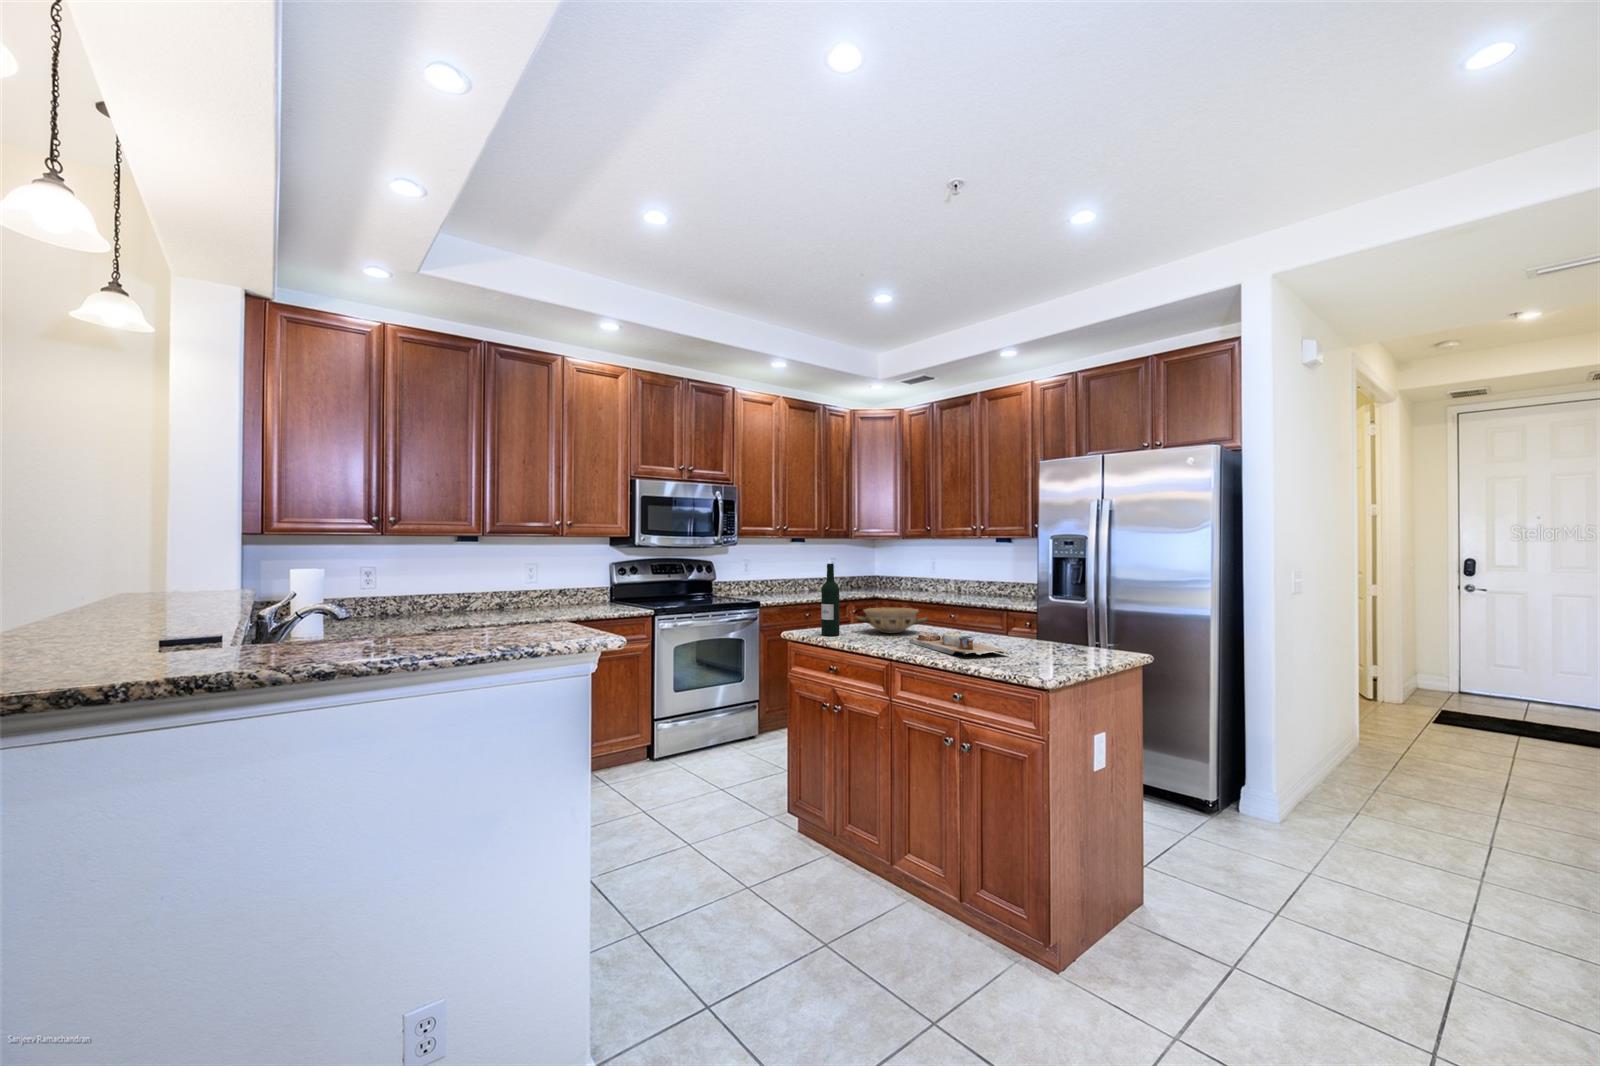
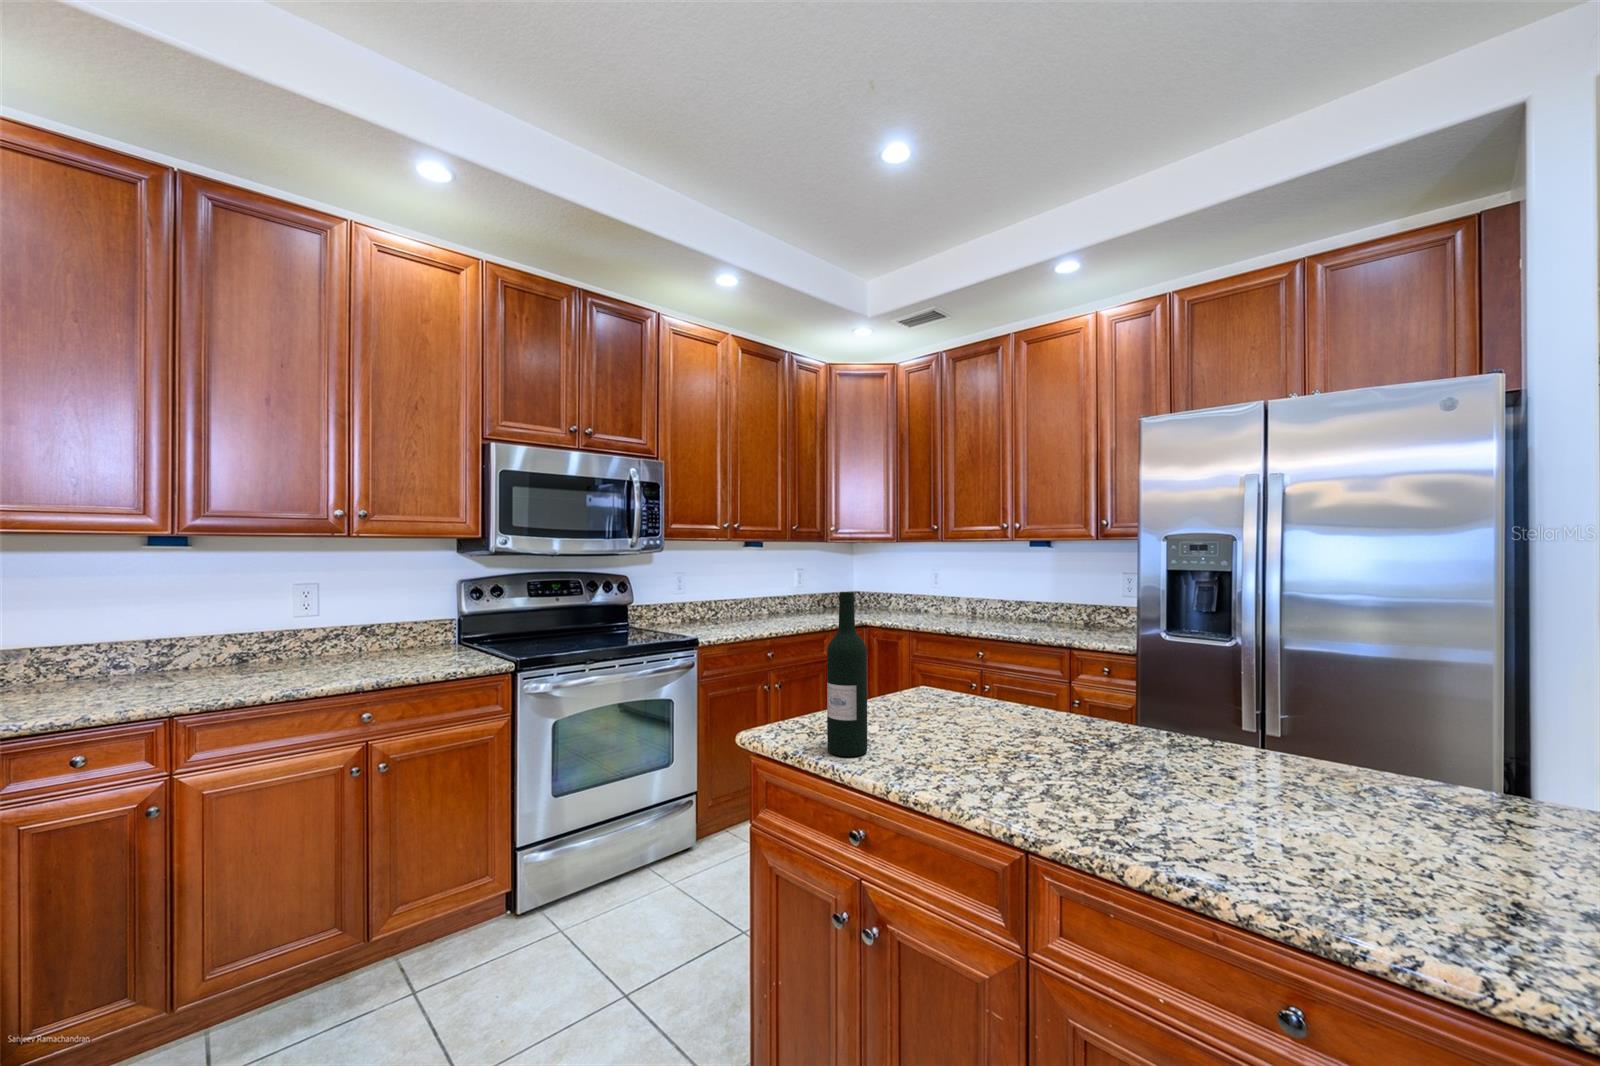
ceramic bowl: present [854,608,928,633] -> none [892,677,1046,741]
cutting board: present [910,631,1009,655] -> none [1047,753,1395,887]

